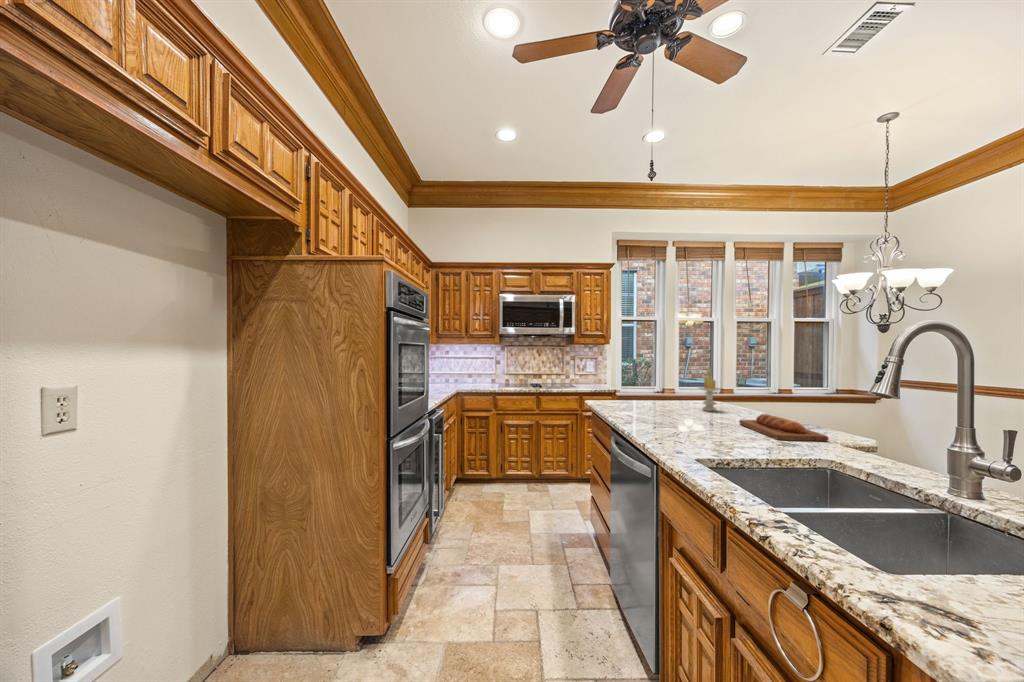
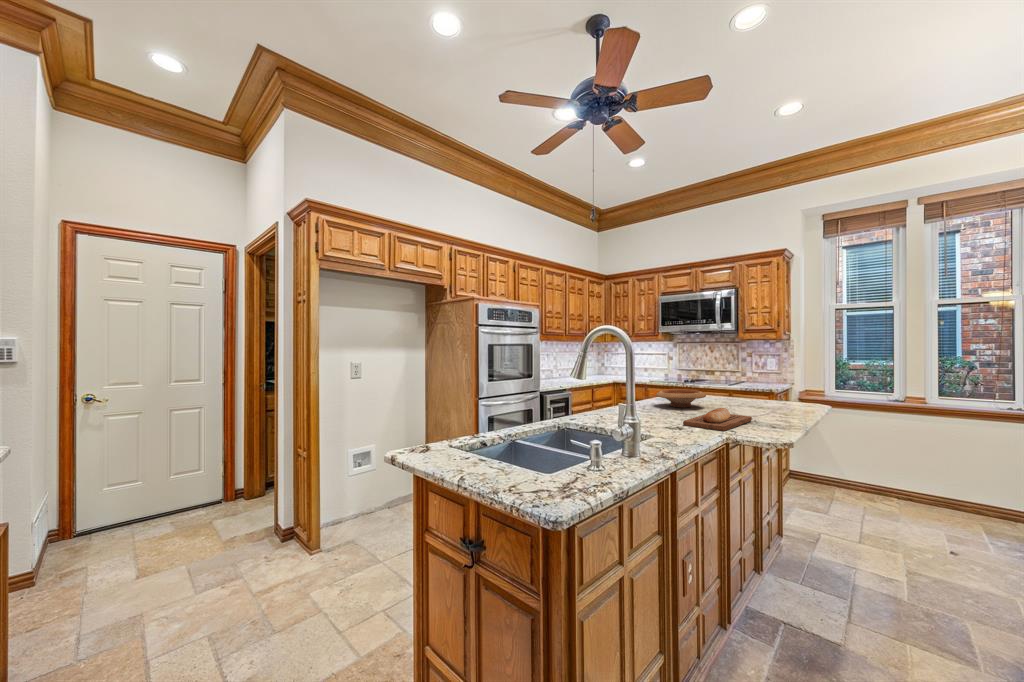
candle: present [699,369,721,411] -> none [740,367,764,409]
wooden bowl: none [638,396,694,417] -> present [656,389,706,407]

